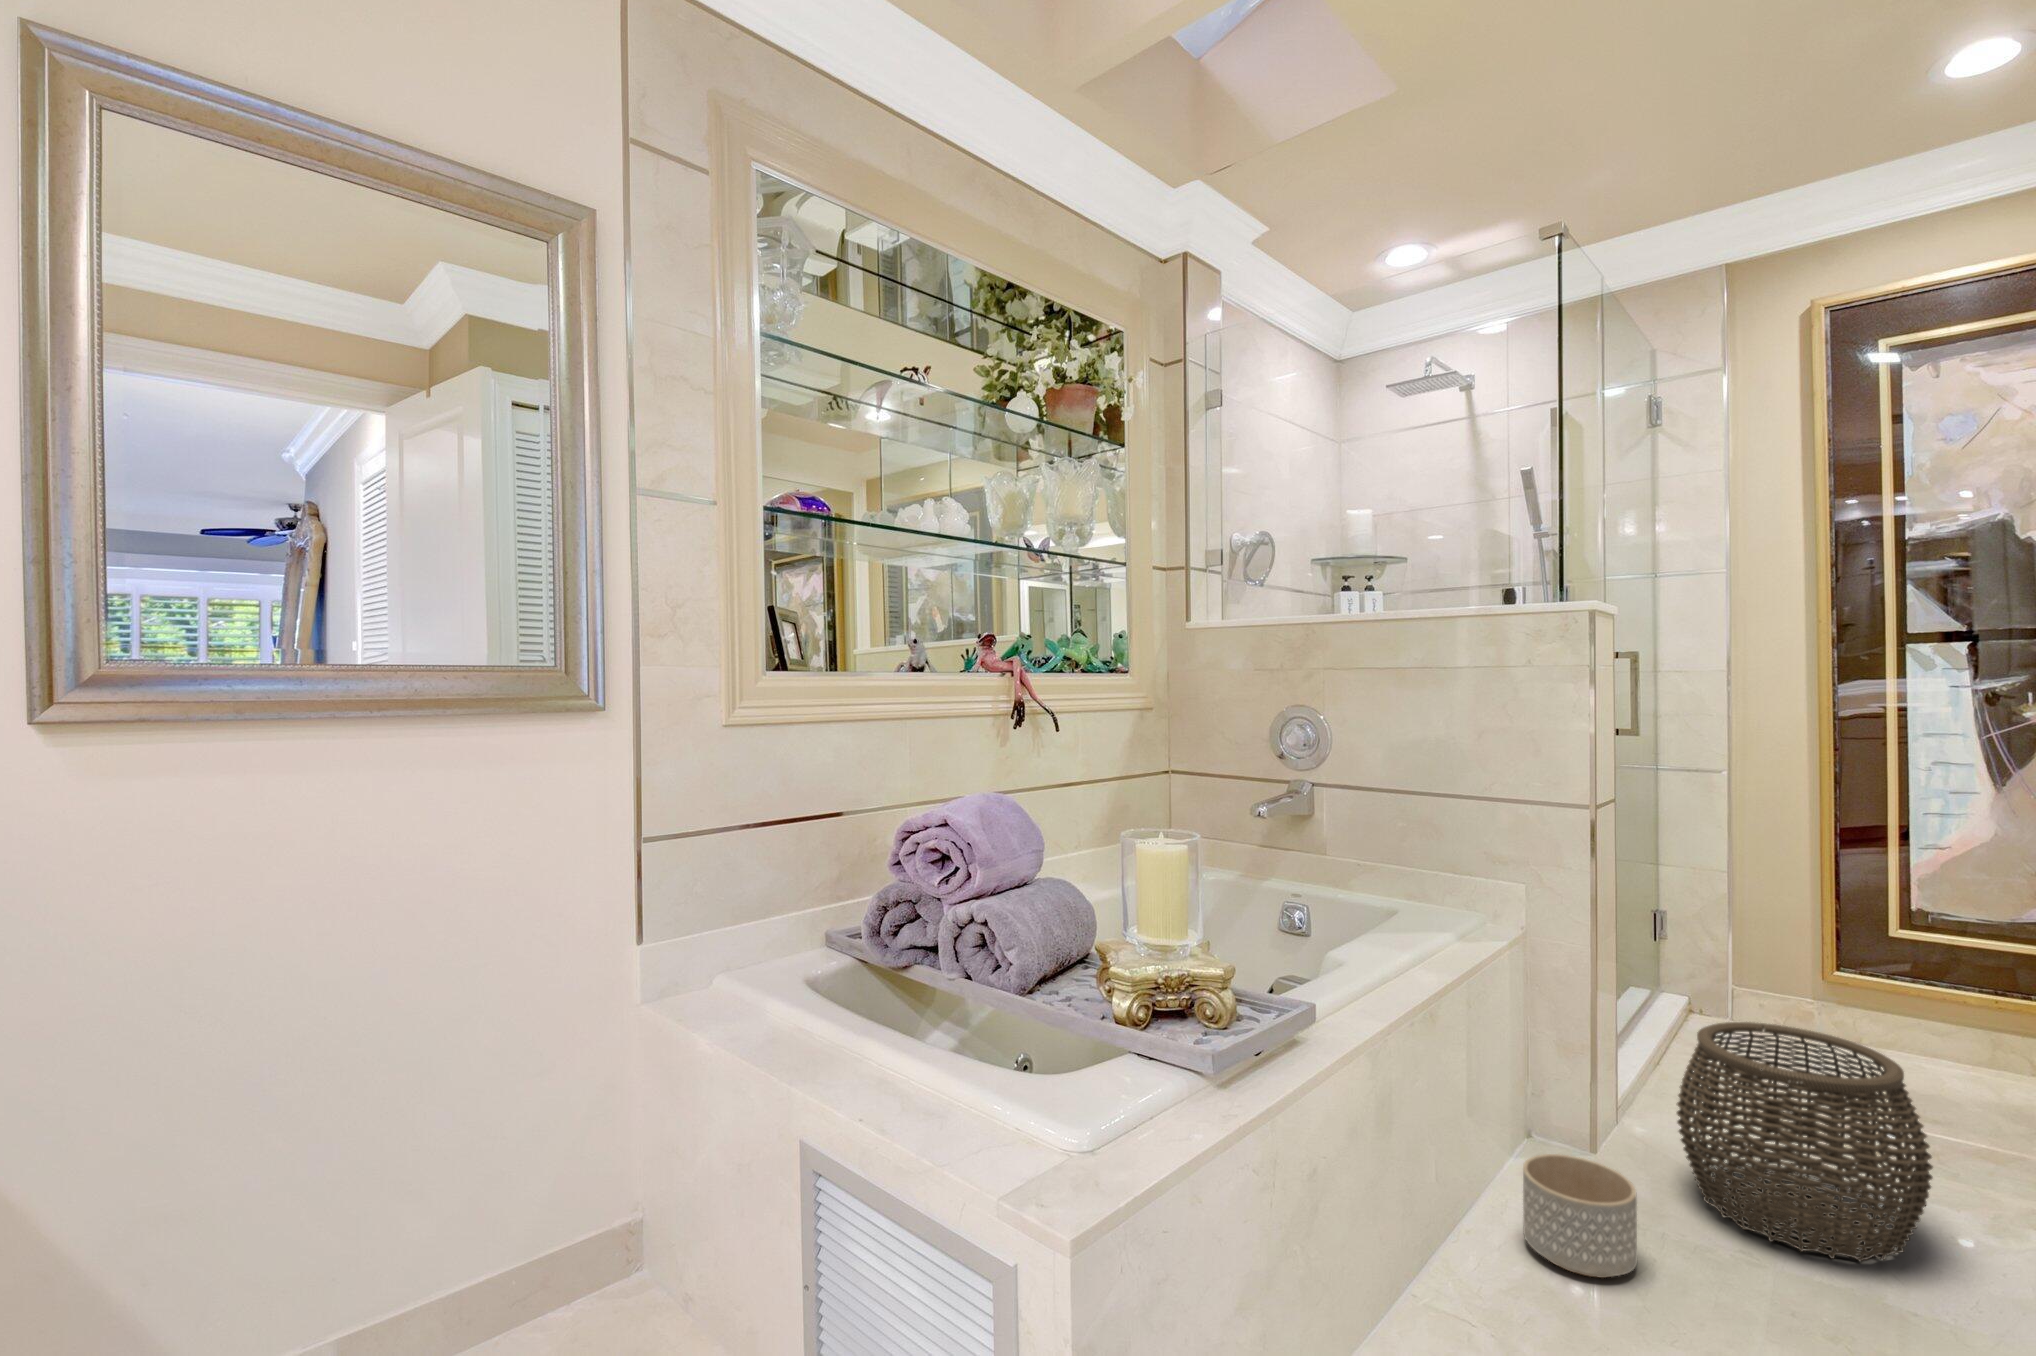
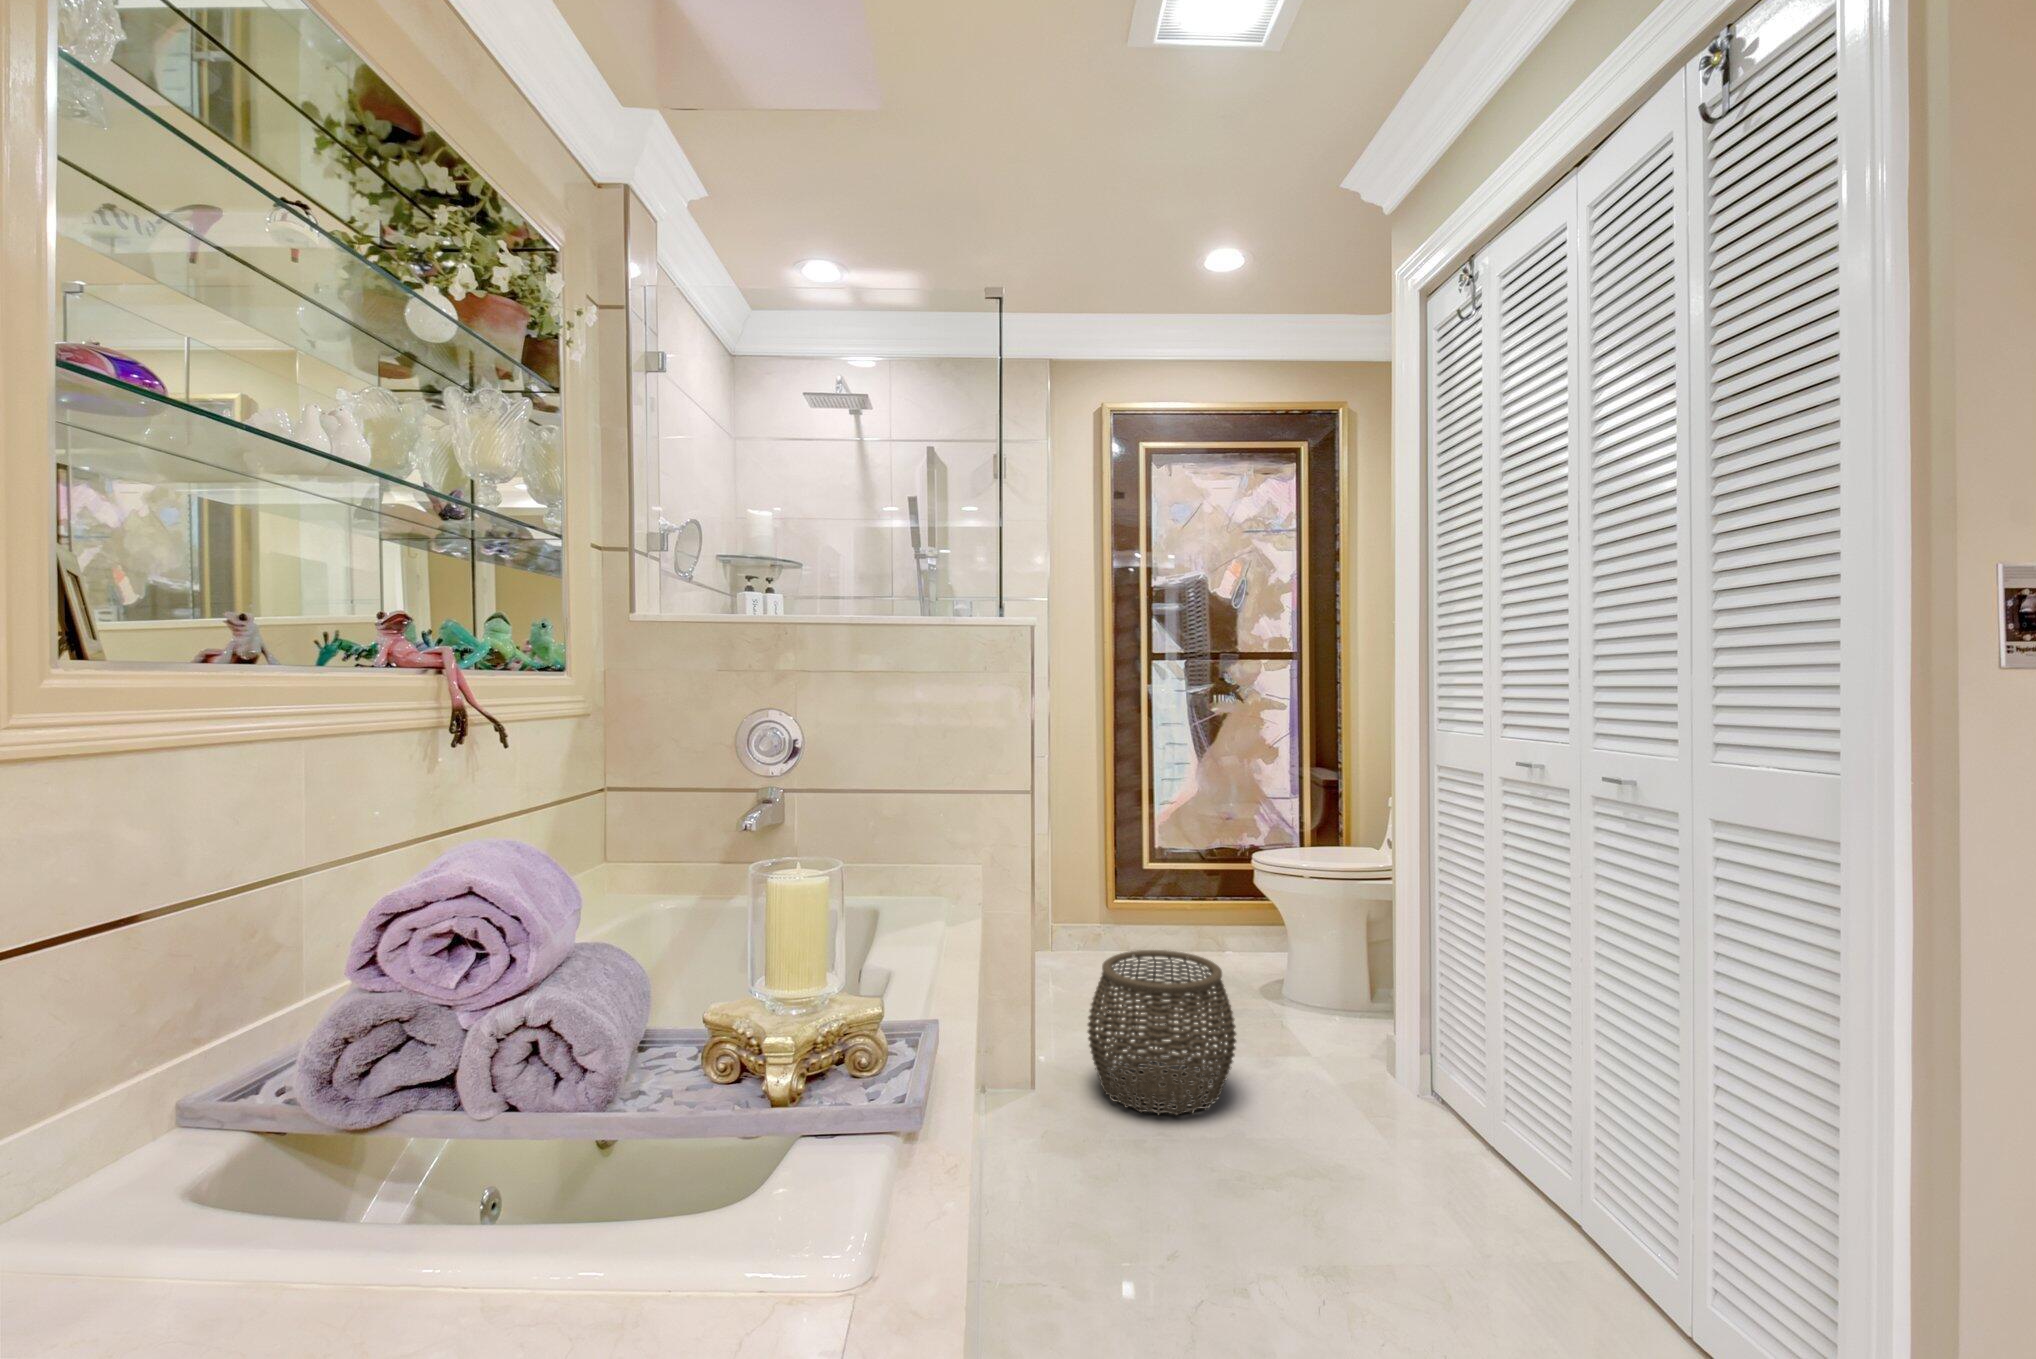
planter: present [1523,1154,1637,1278] -> none [1020,1095,1103,1194]

